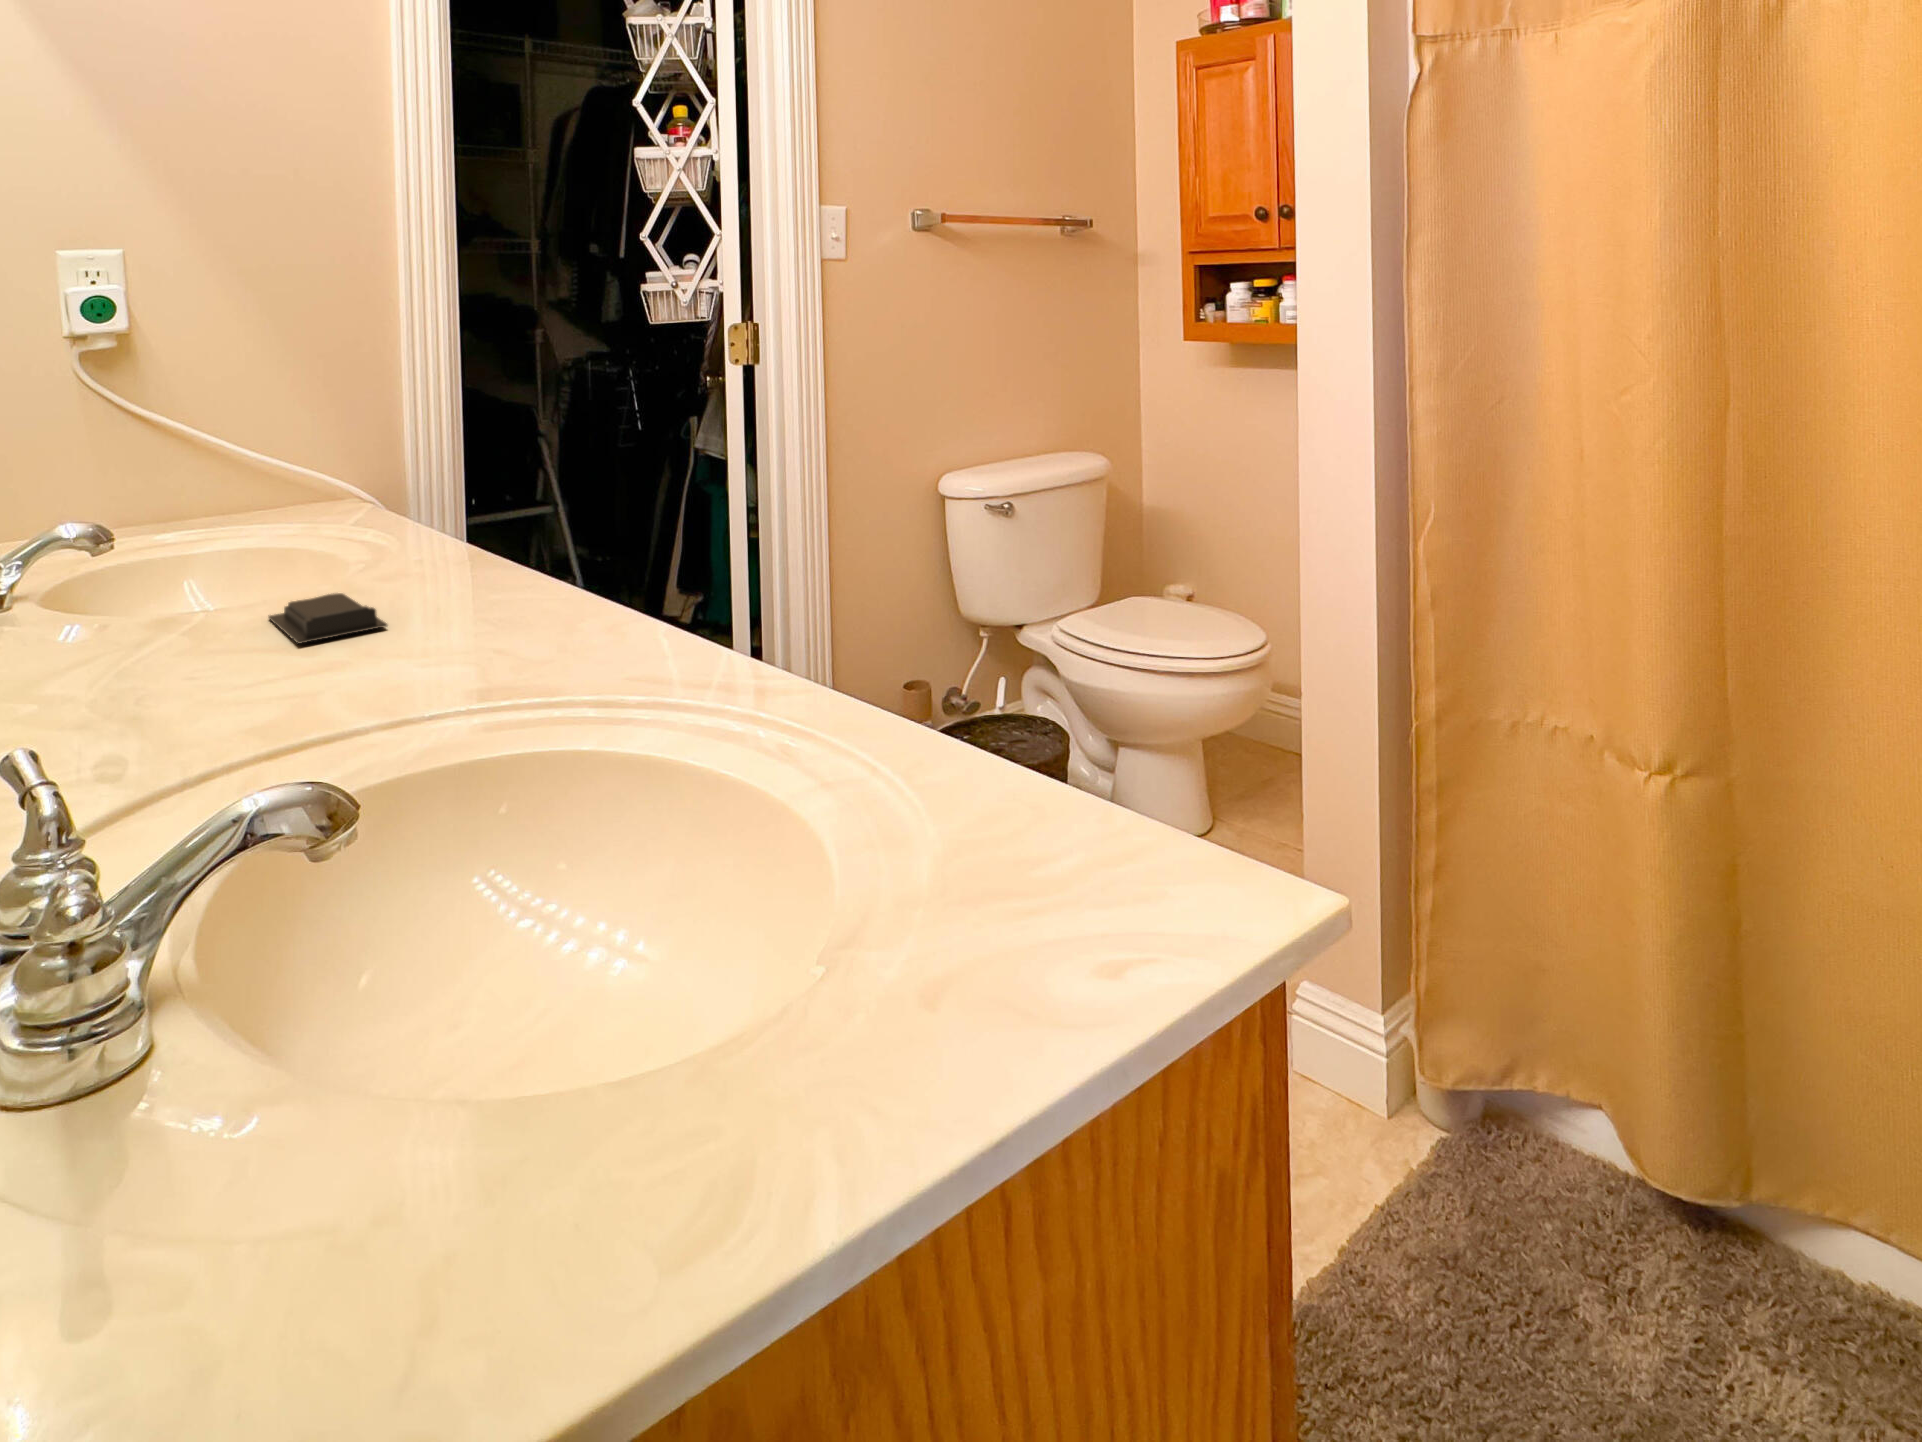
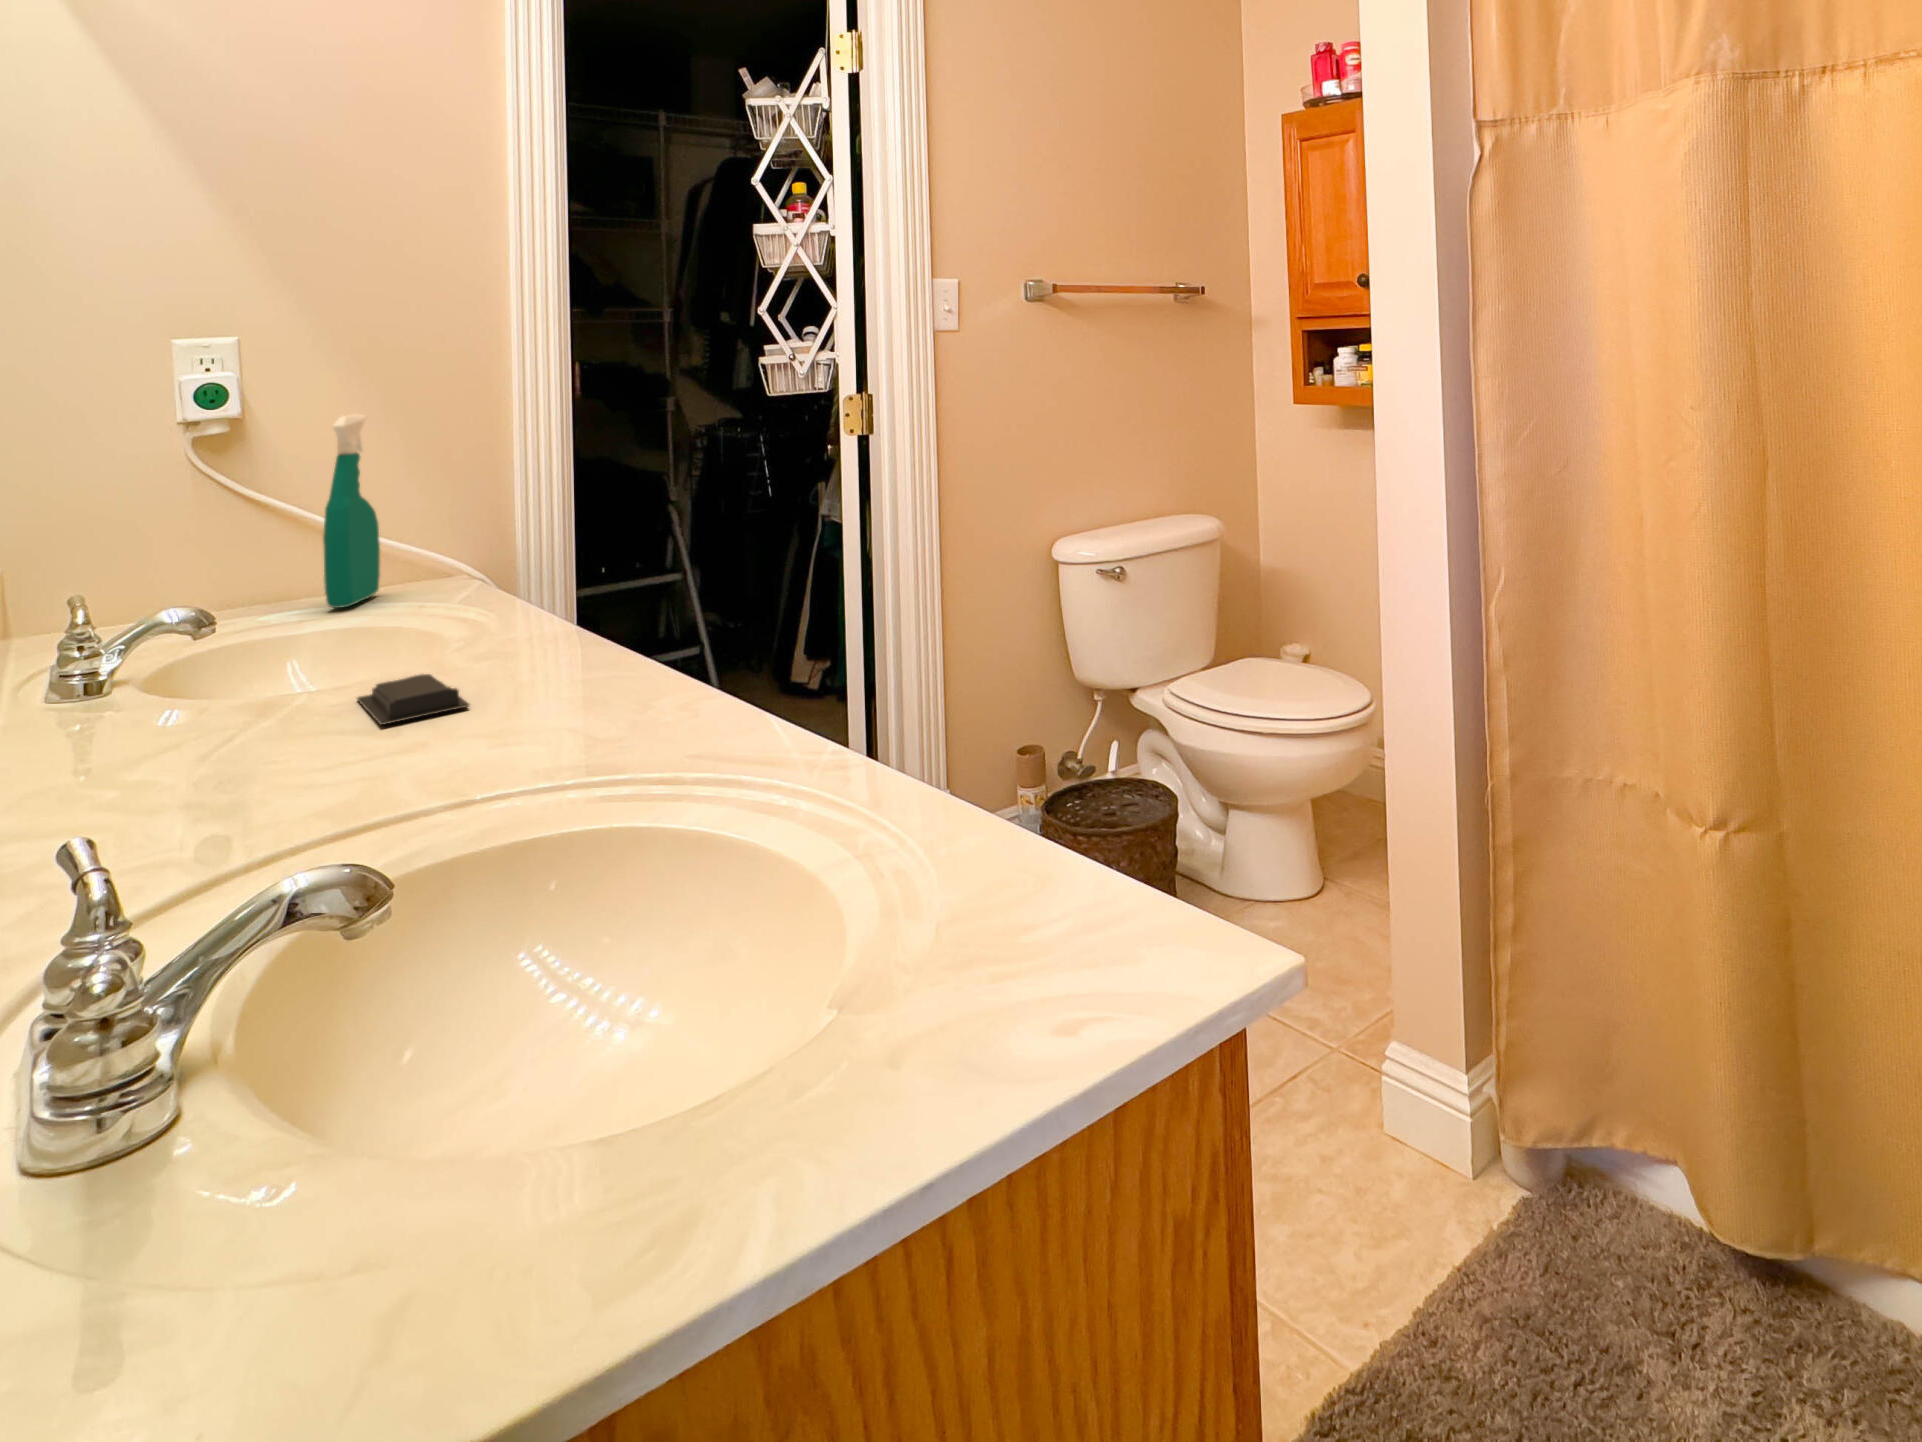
spray bottle: none [218,331,274,529] -> present [323,414,380,608]

